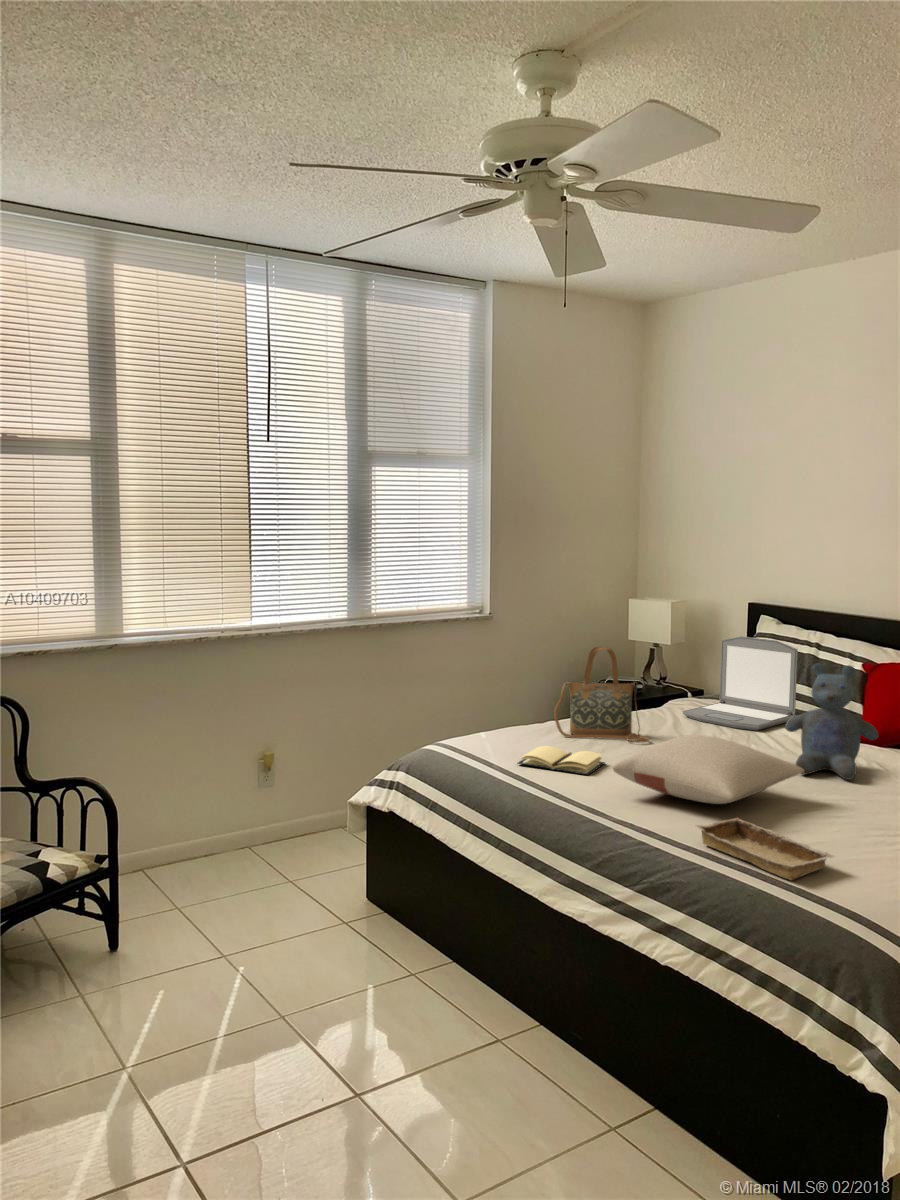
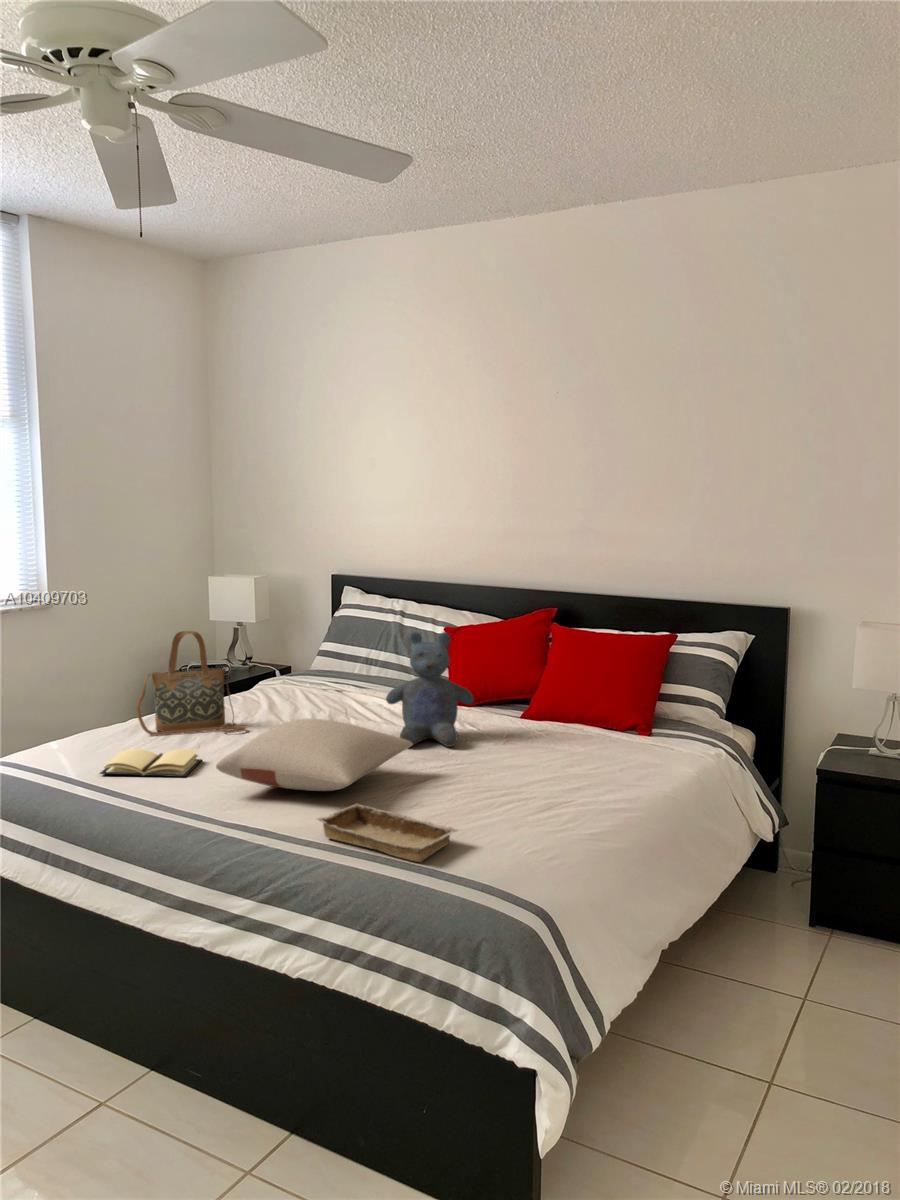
laptop: present [683,636,798,731] -> none [276,609,389,706]

